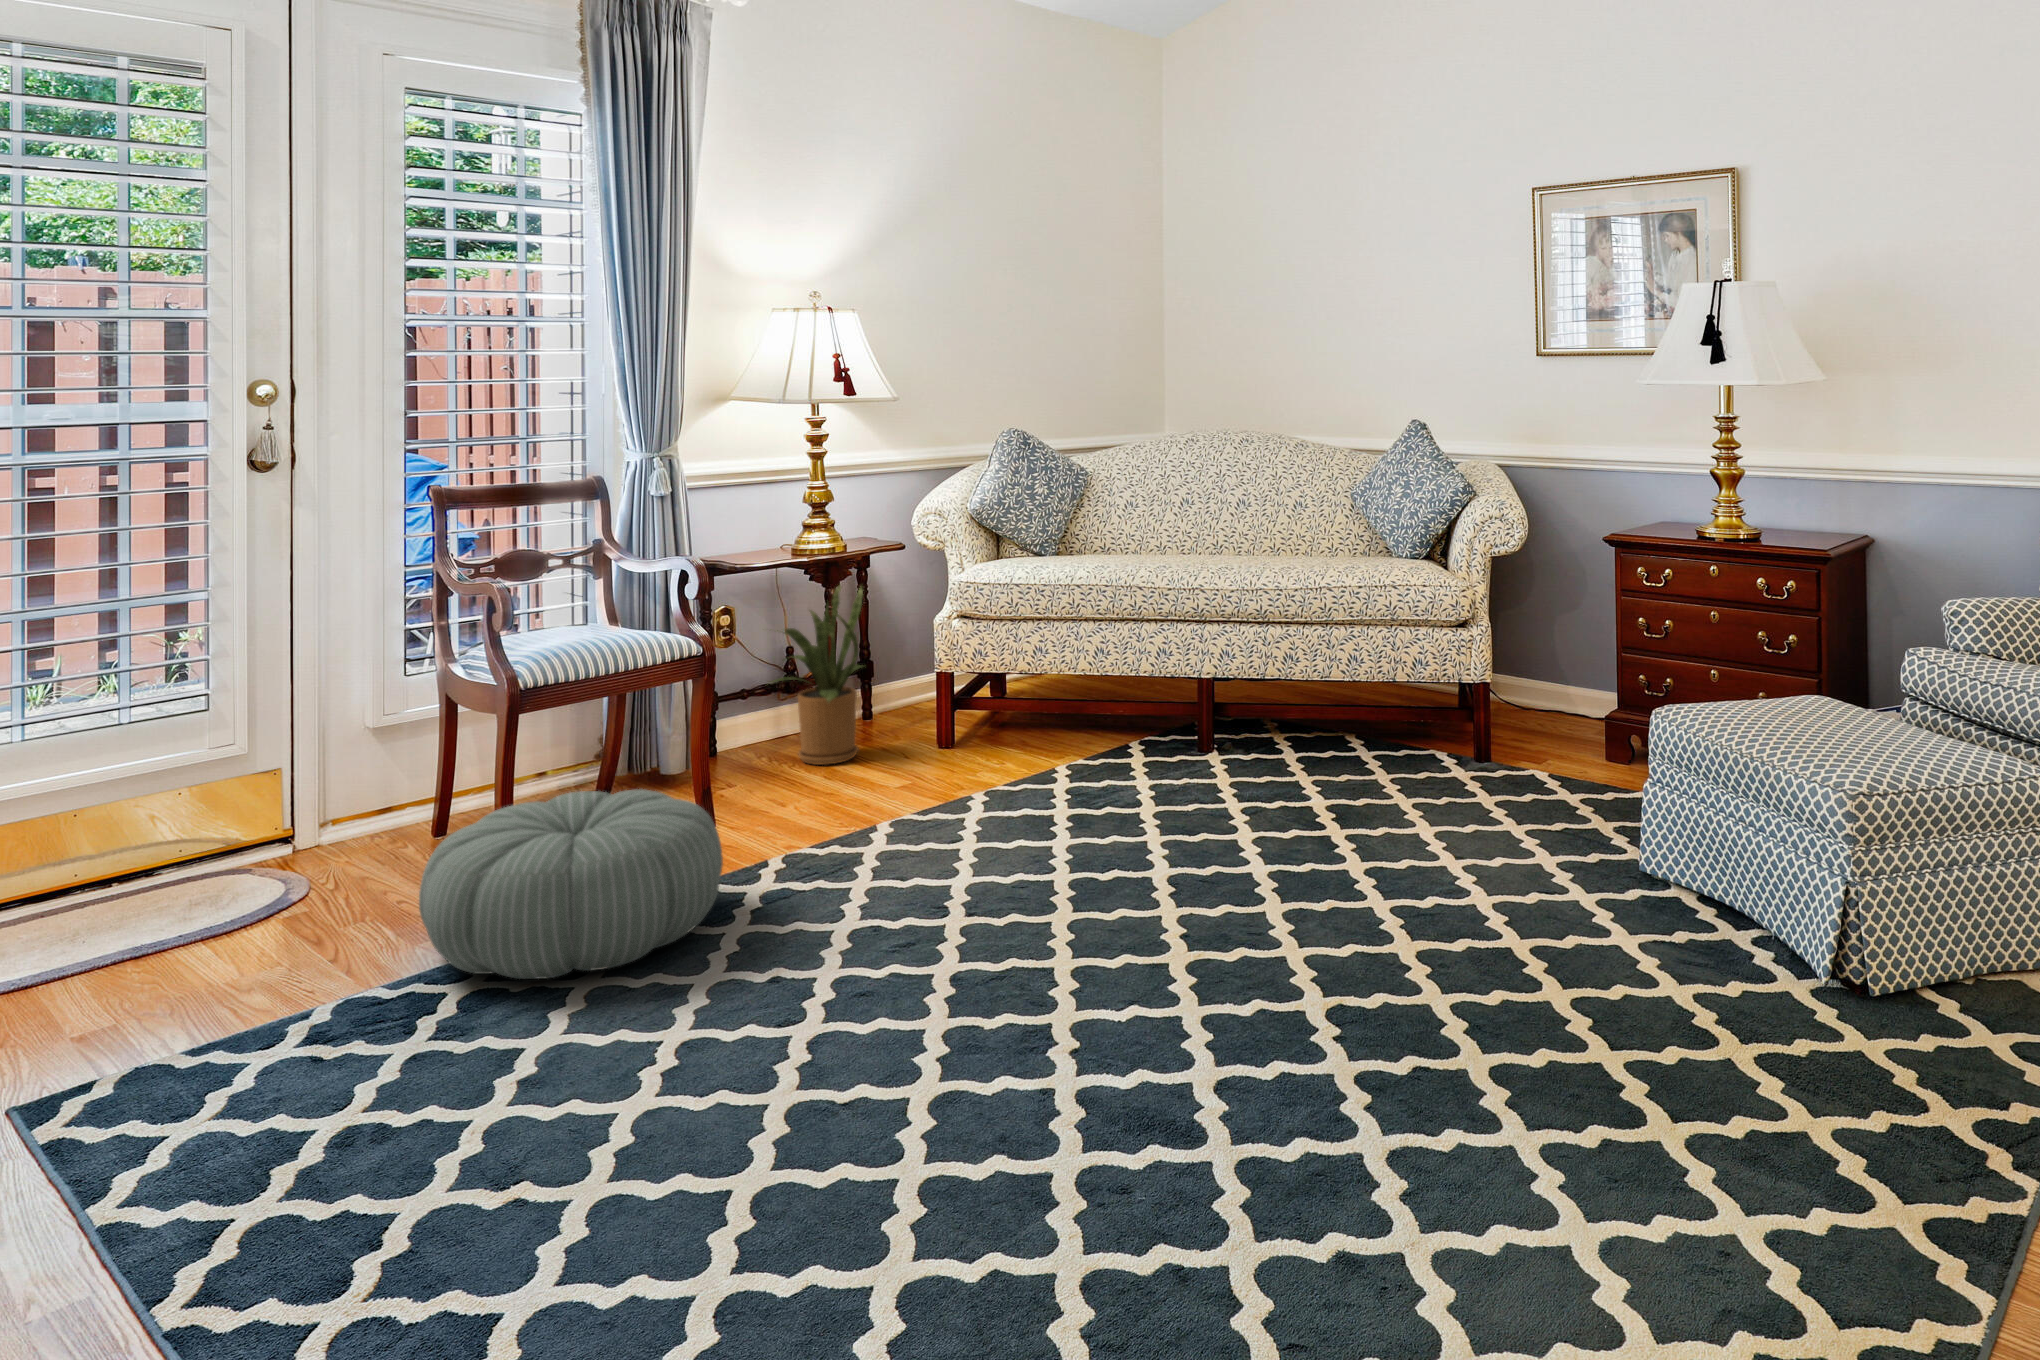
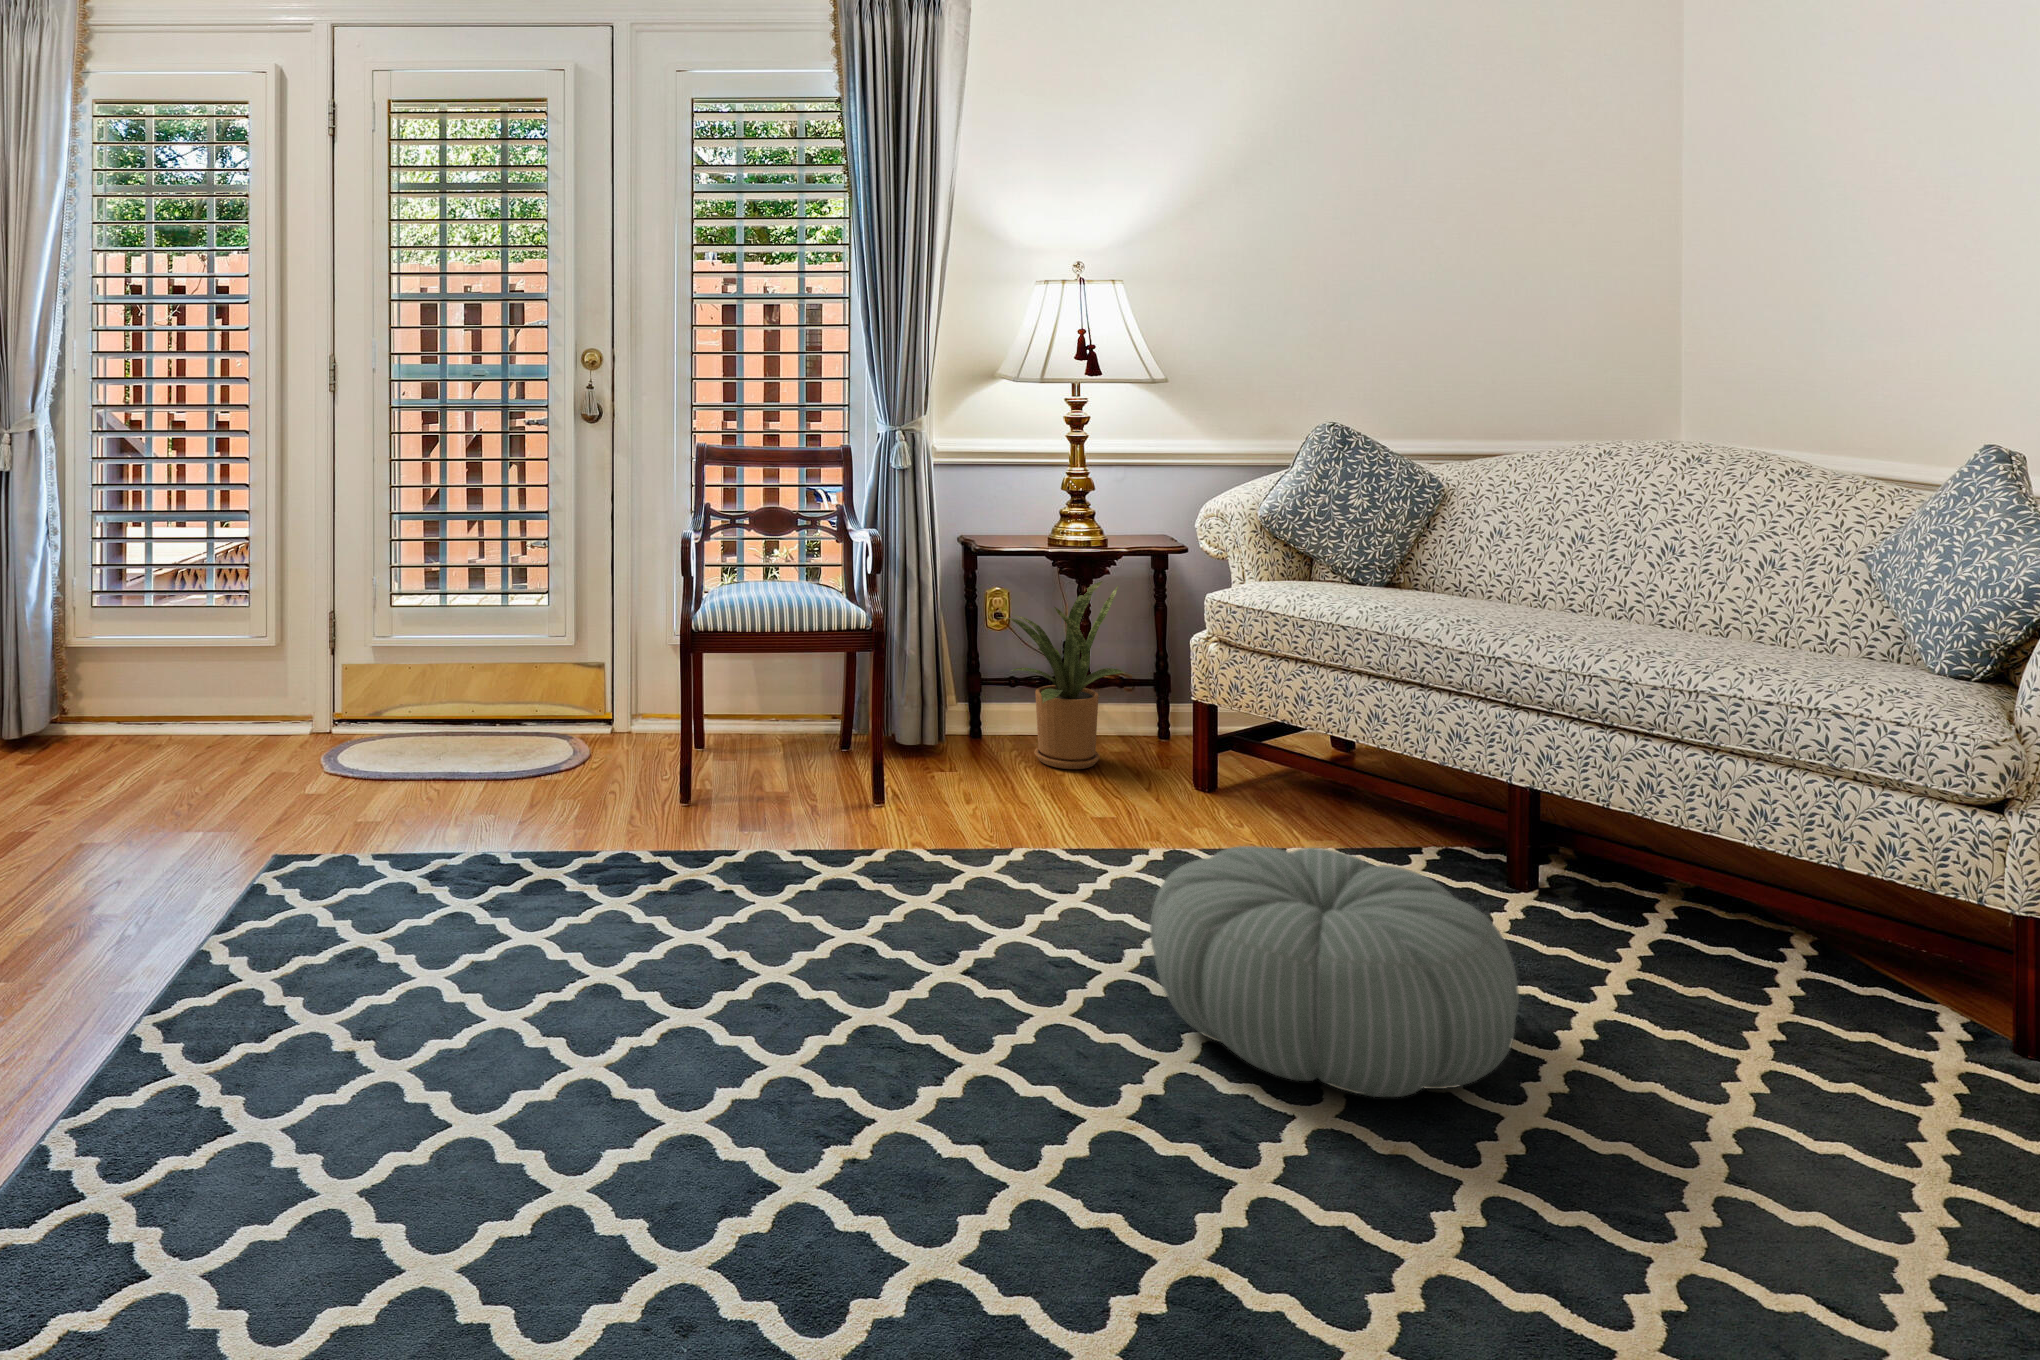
pouf: present [419,789,723,979] -> present [1150,846,1519,1097]

